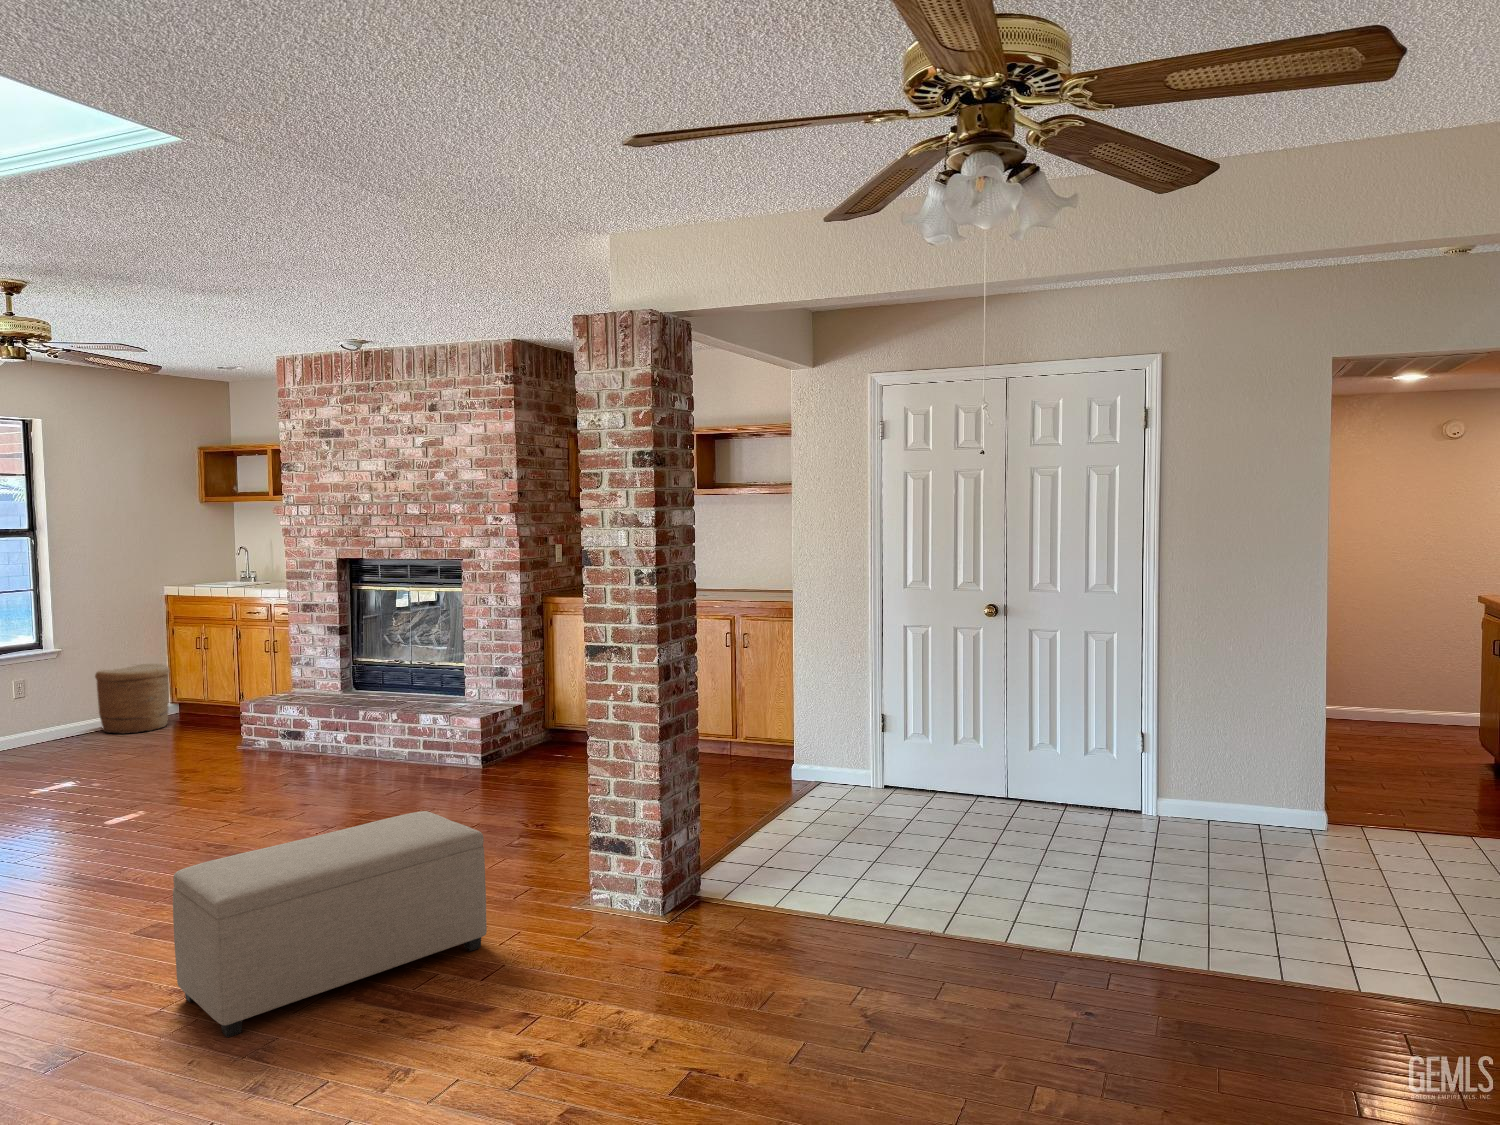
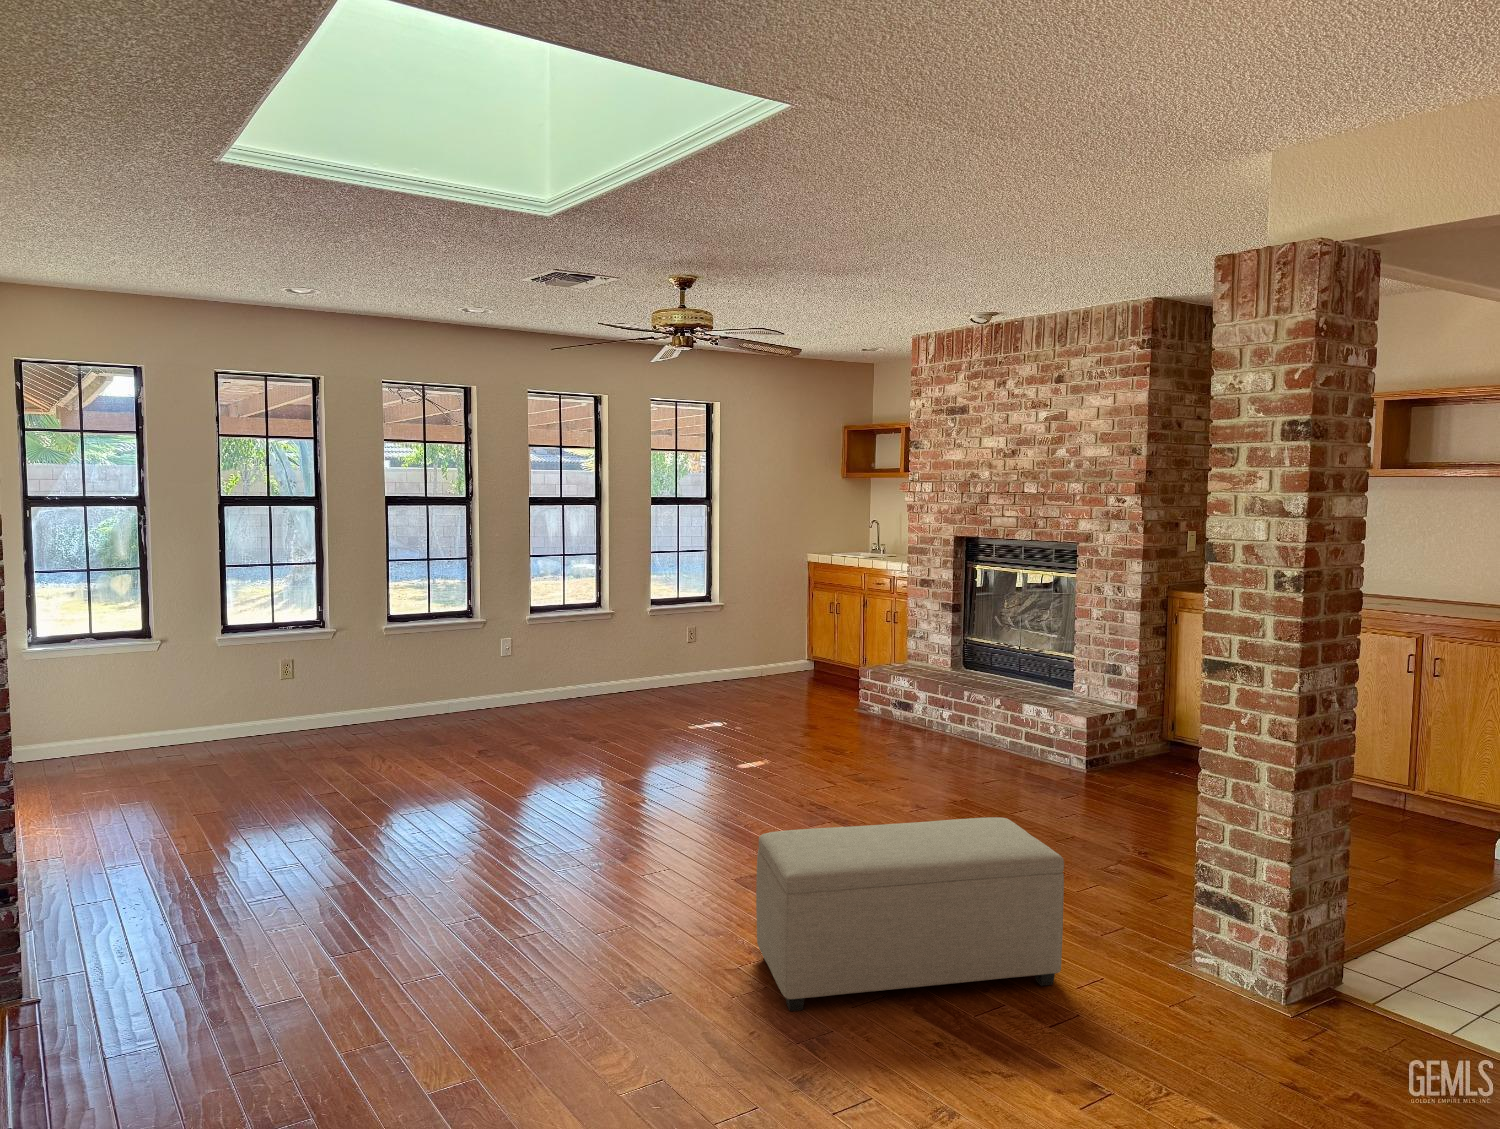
woven basket: present [95,664,170,734] -> none [749,622,807,684]

